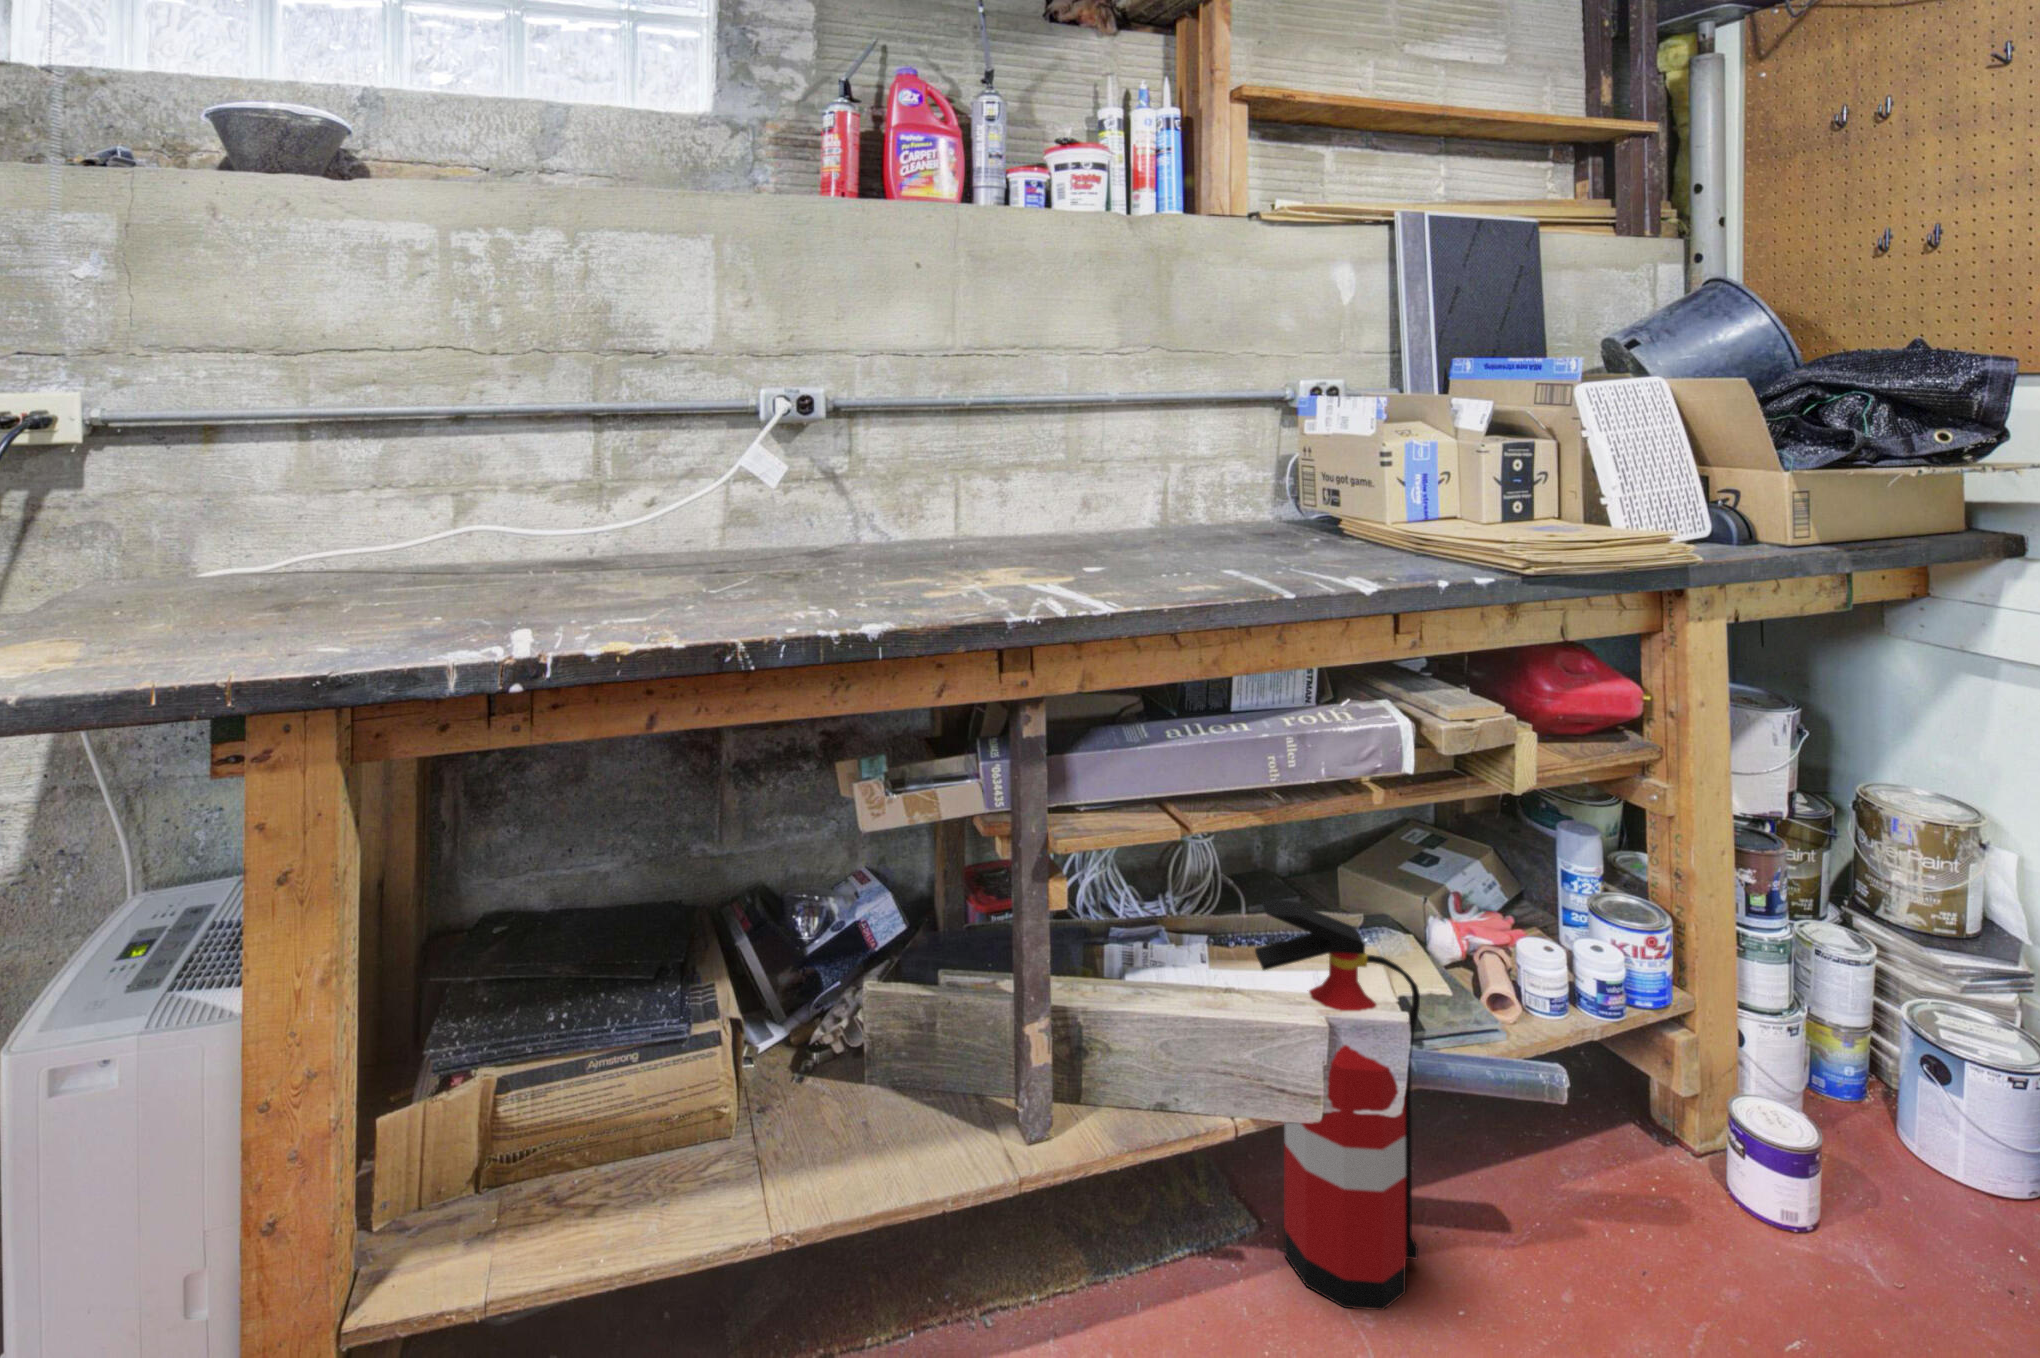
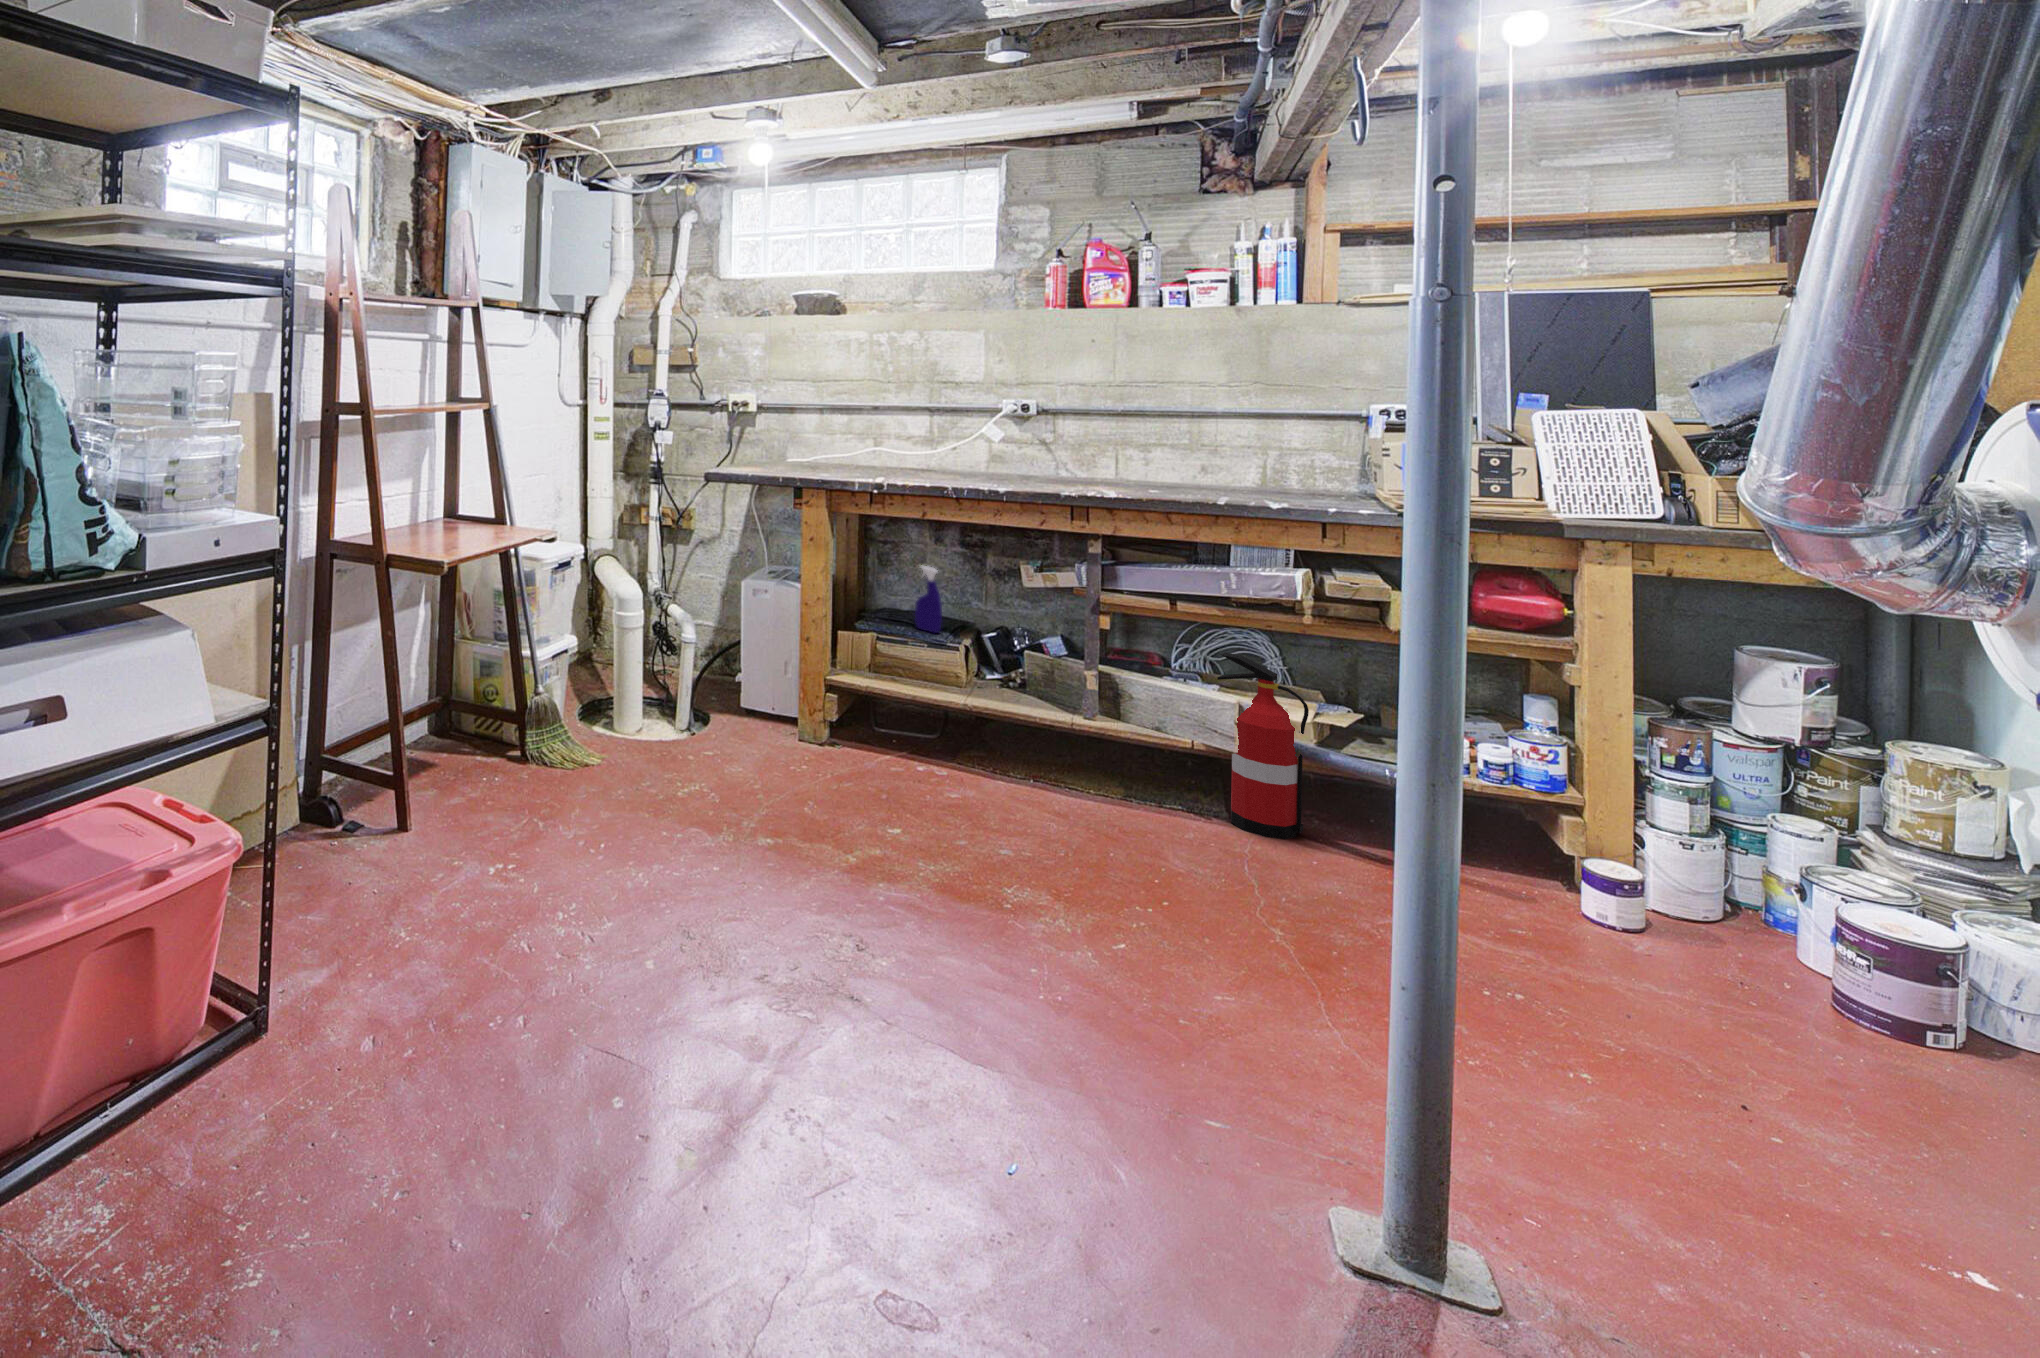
spray bottle: none [575,813,647,985] -> present [915,566,942,633]

